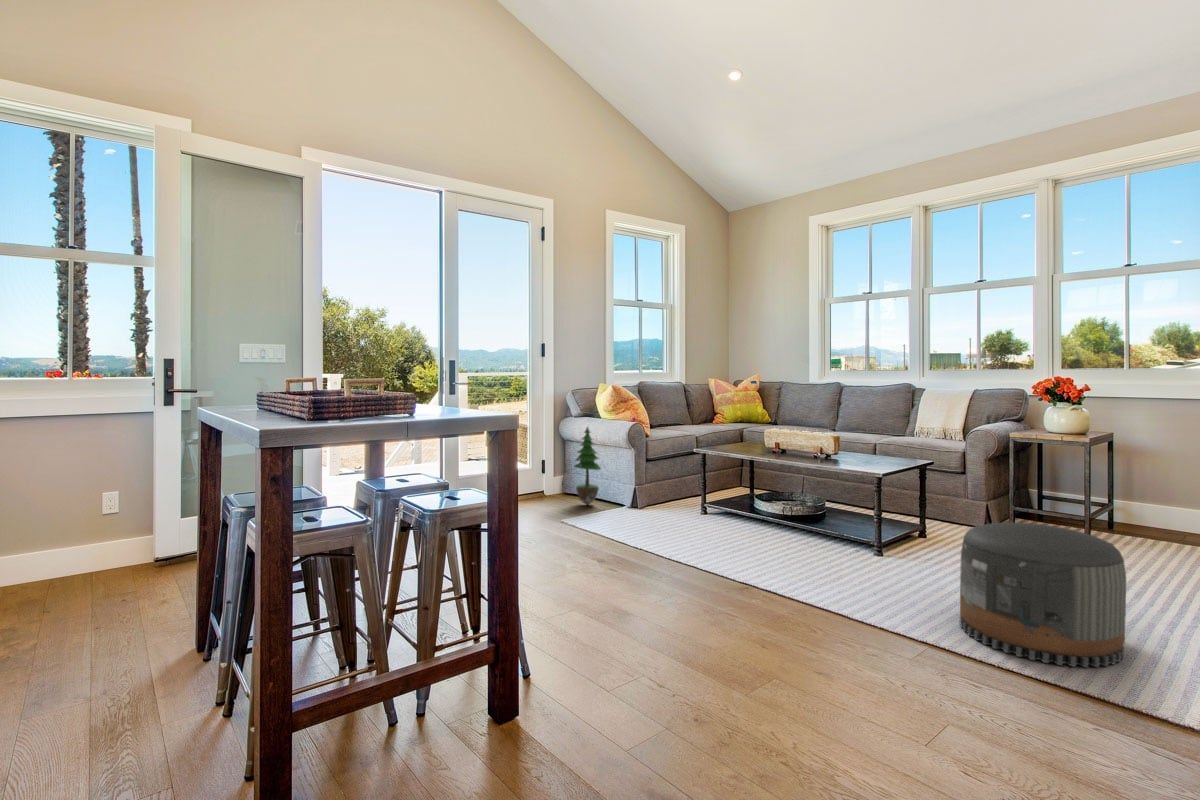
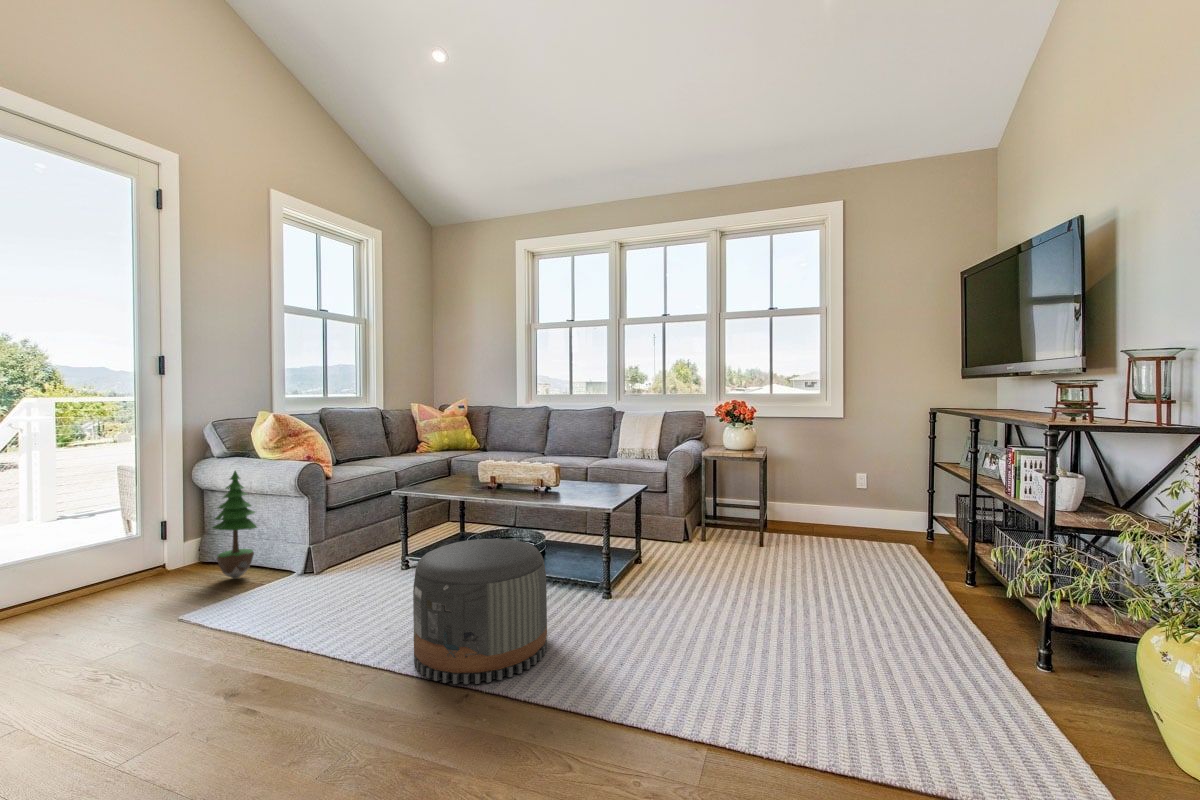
pouf: present [960,523,1126,667] -> present [413,539,547,684]

